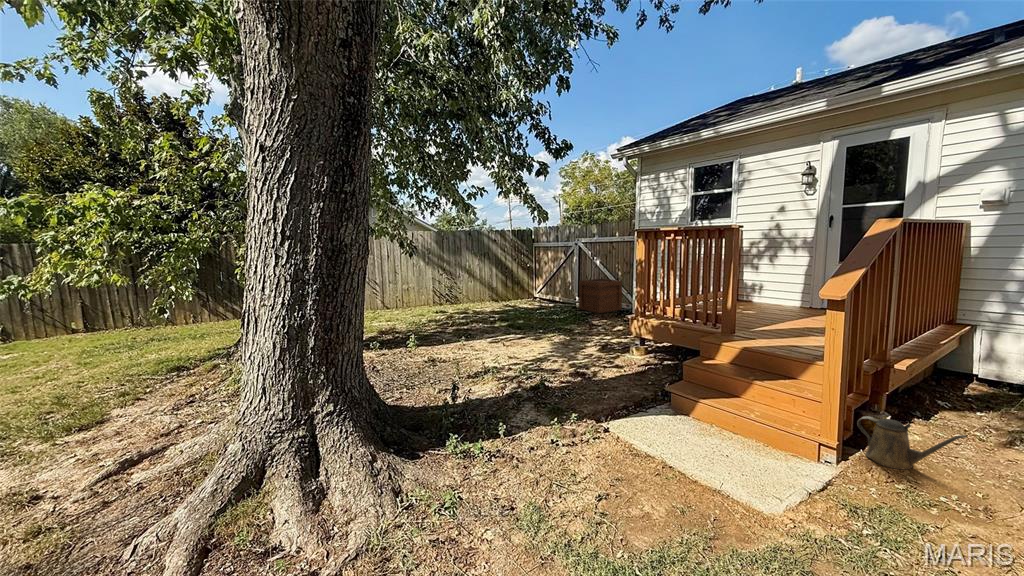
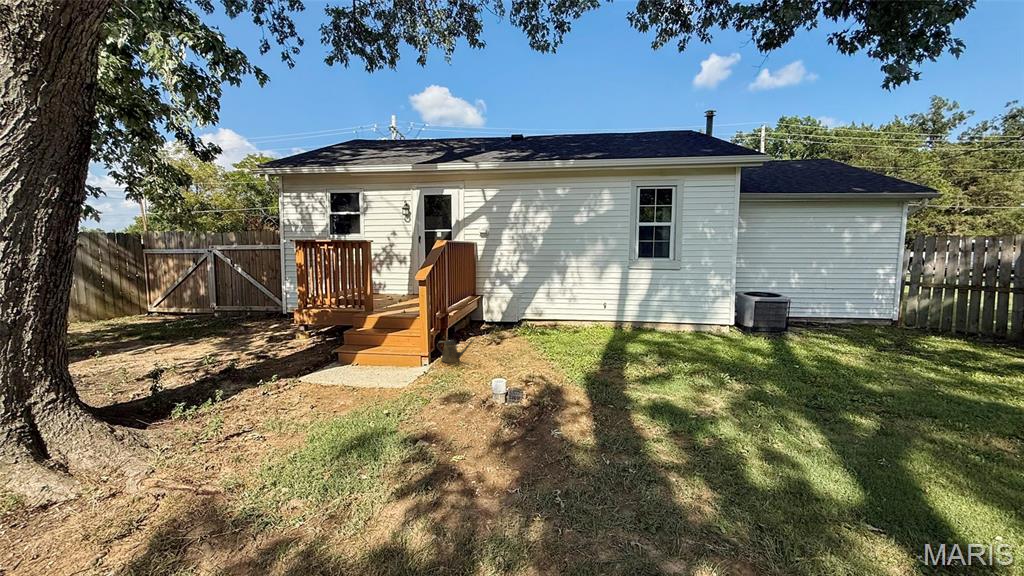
wooden crate: present [579,279,622,313] -> none [218,285,268,318]

